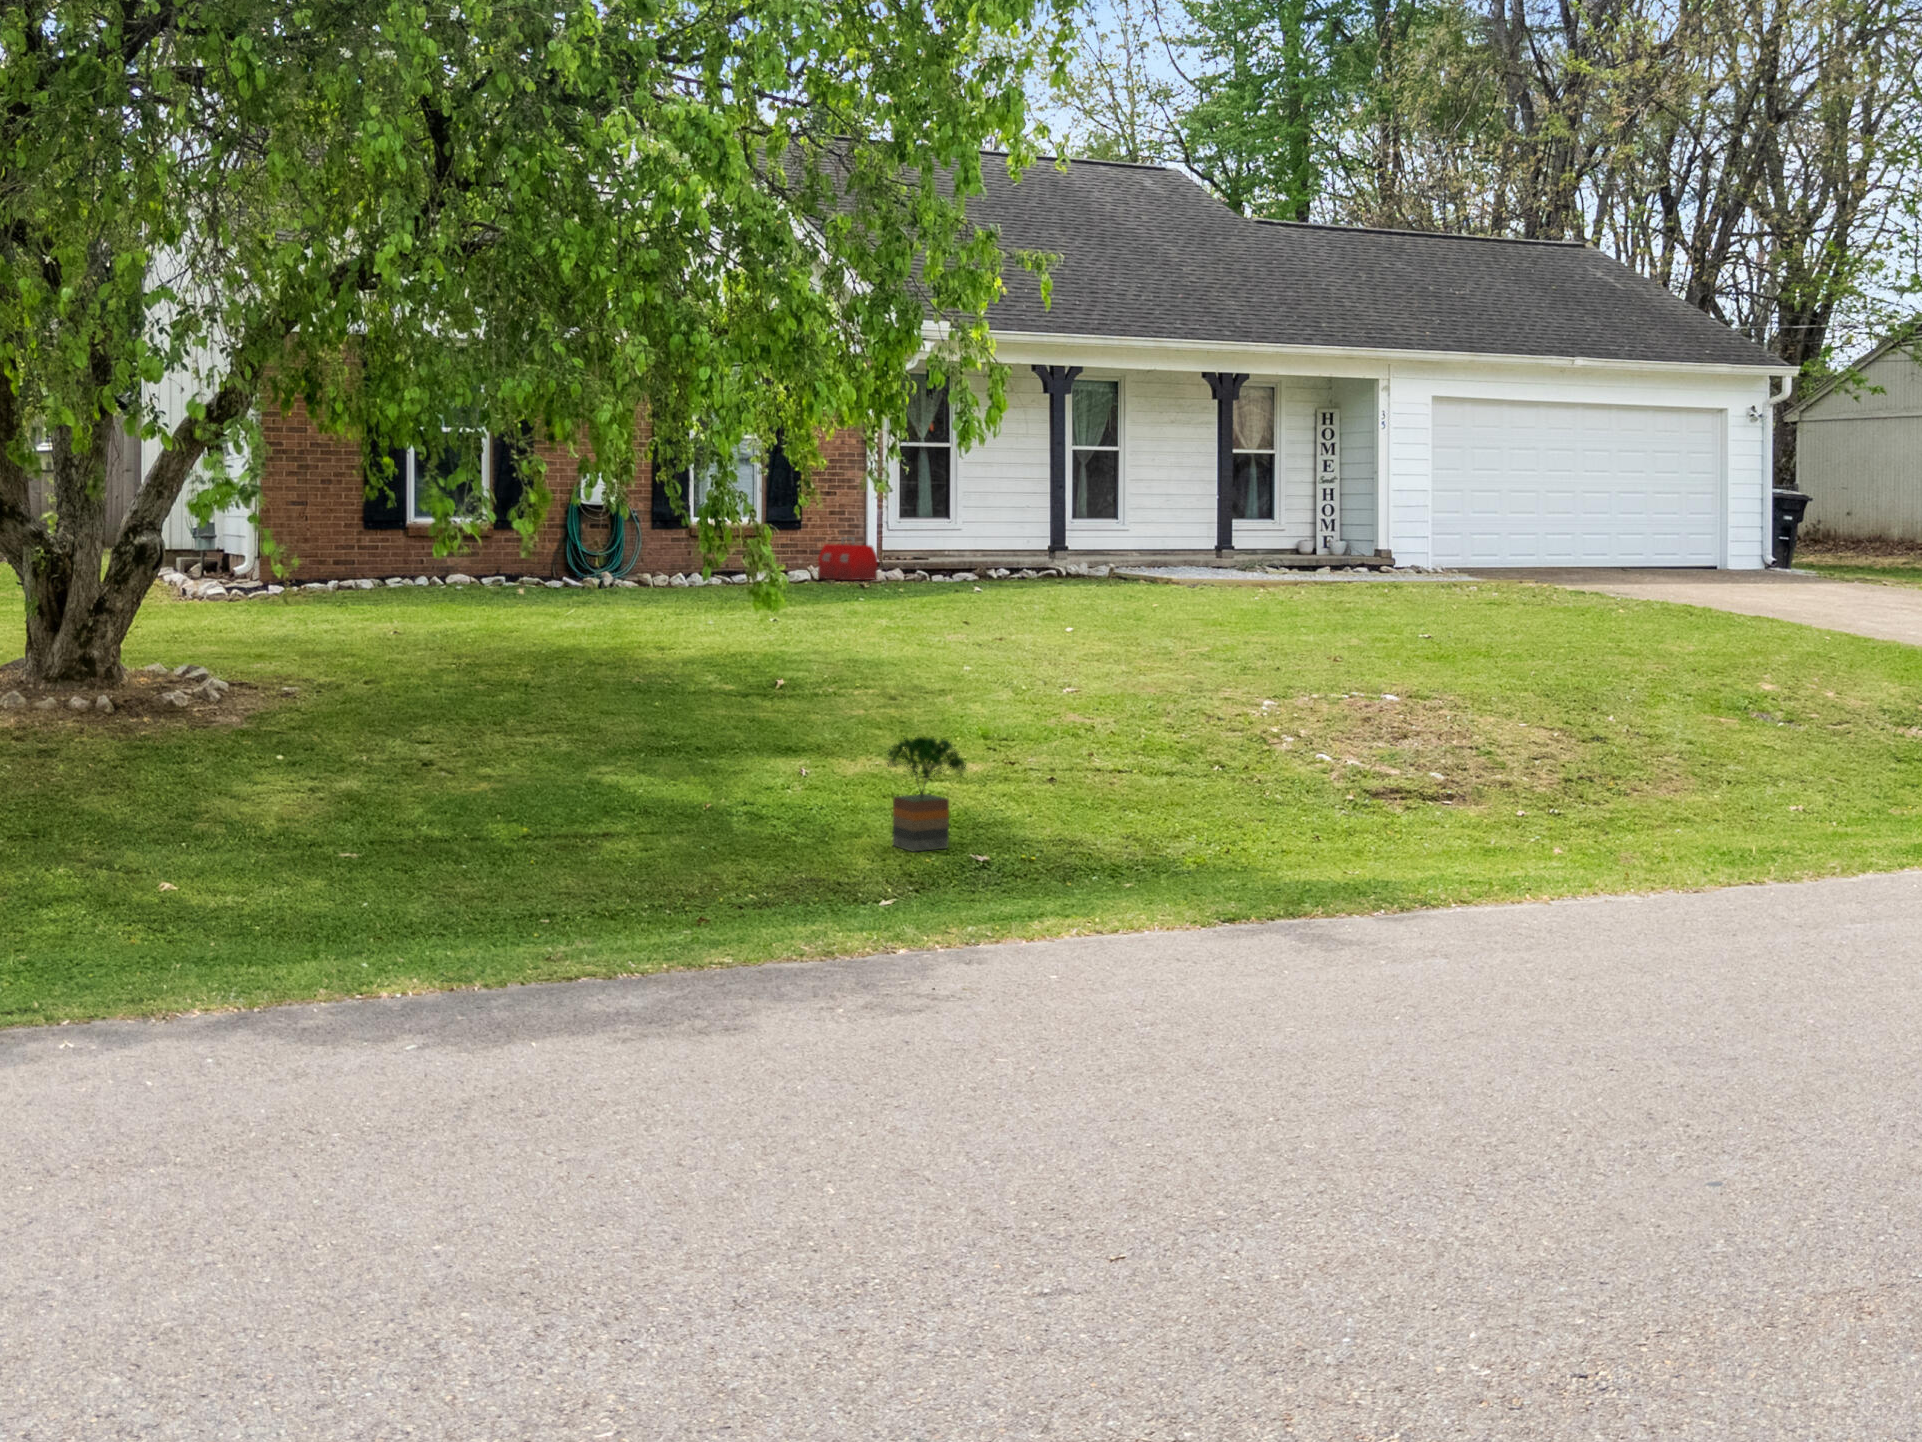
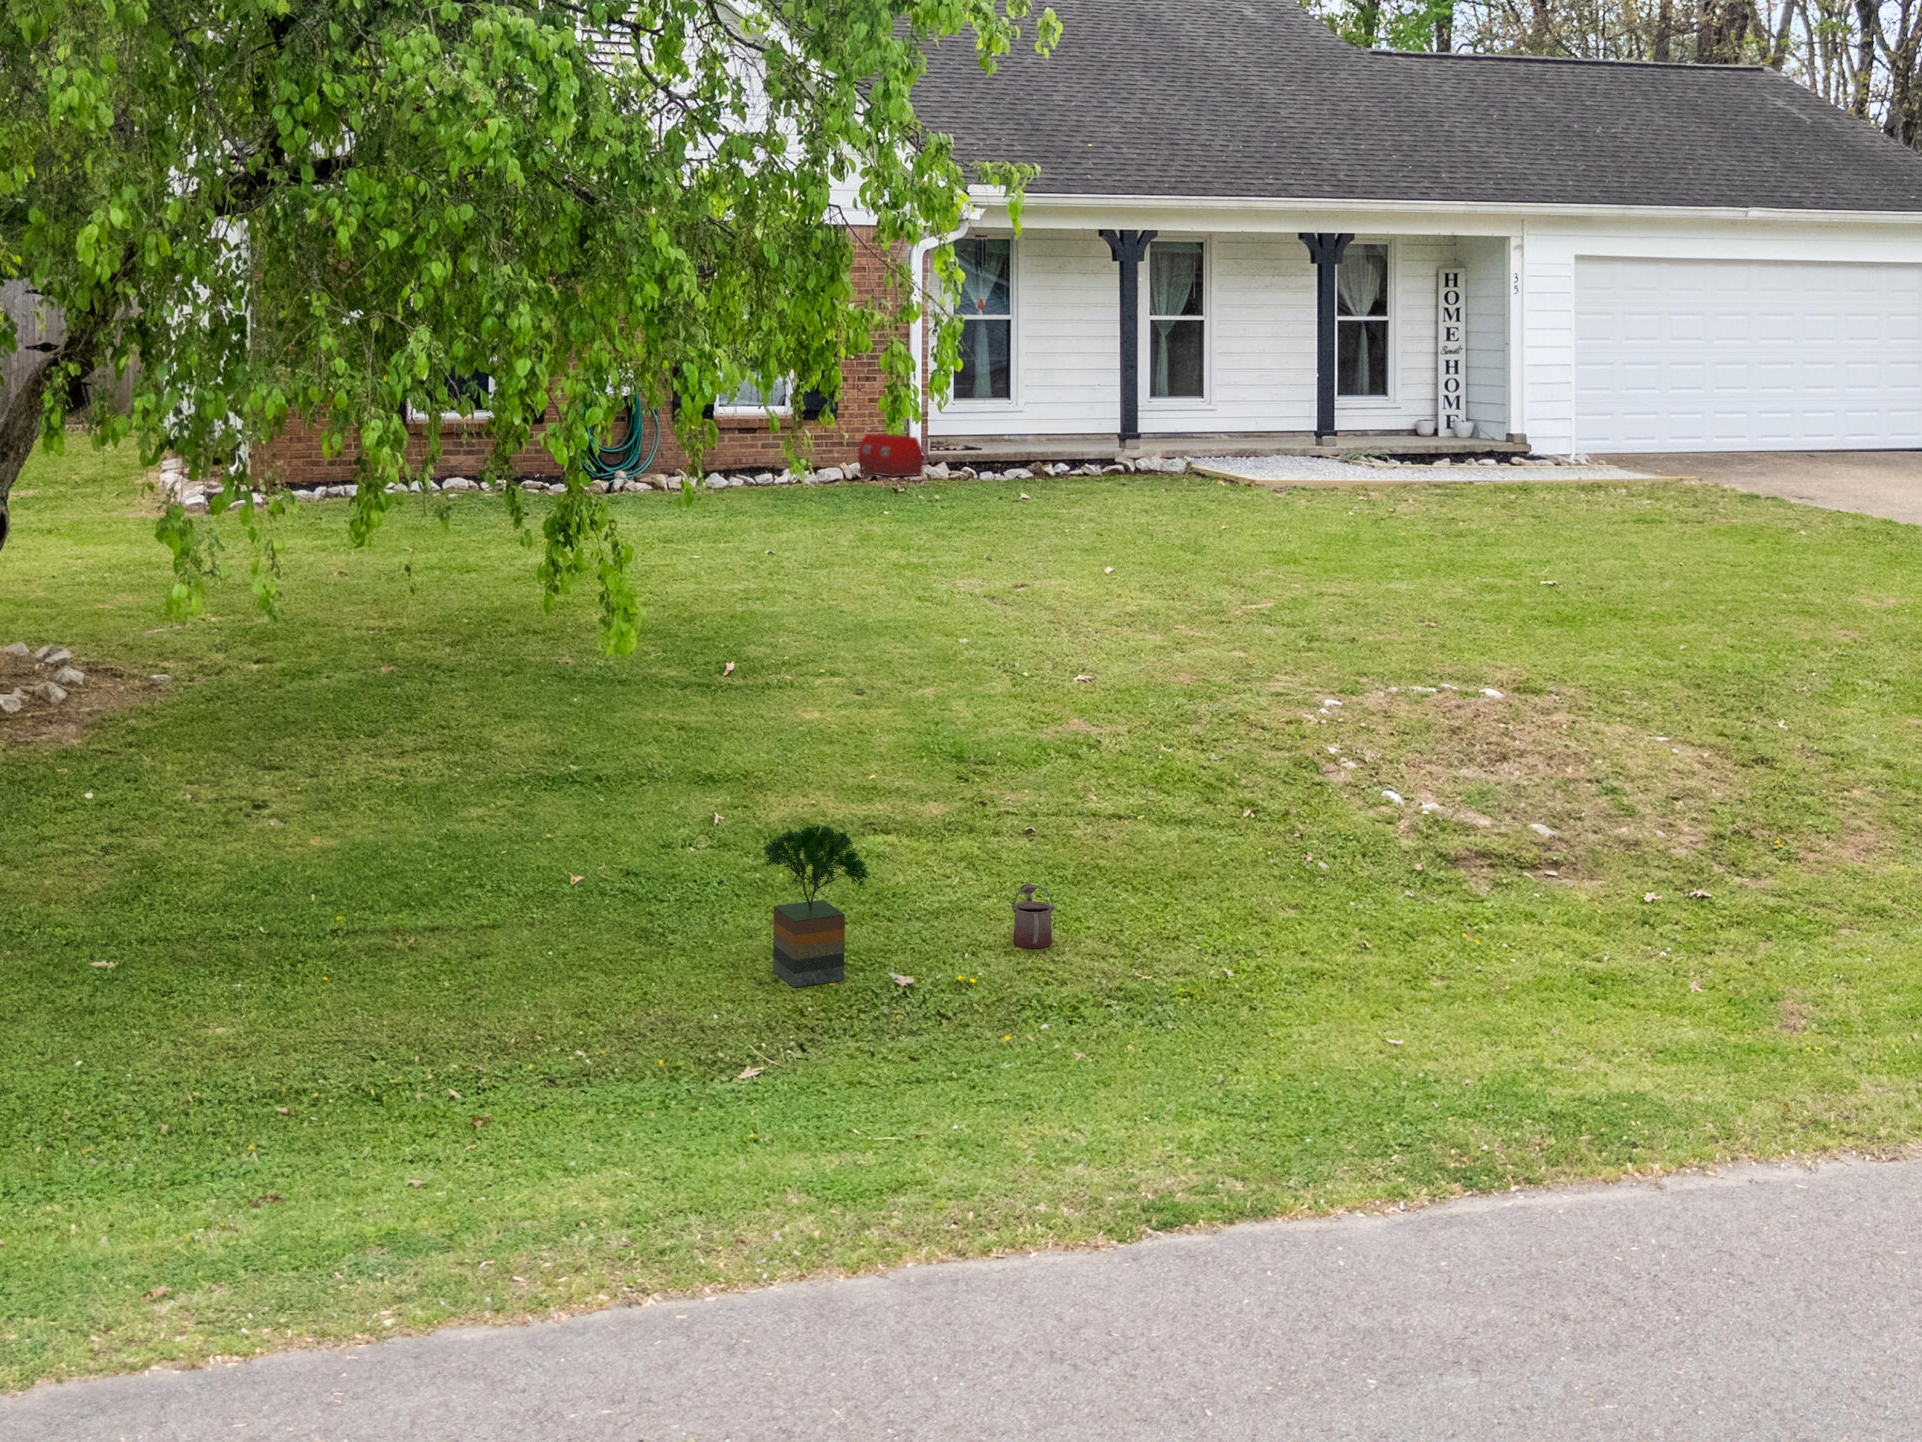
watering can: none [1064,788,1096,833] -> present [1012,884,1054,948]

